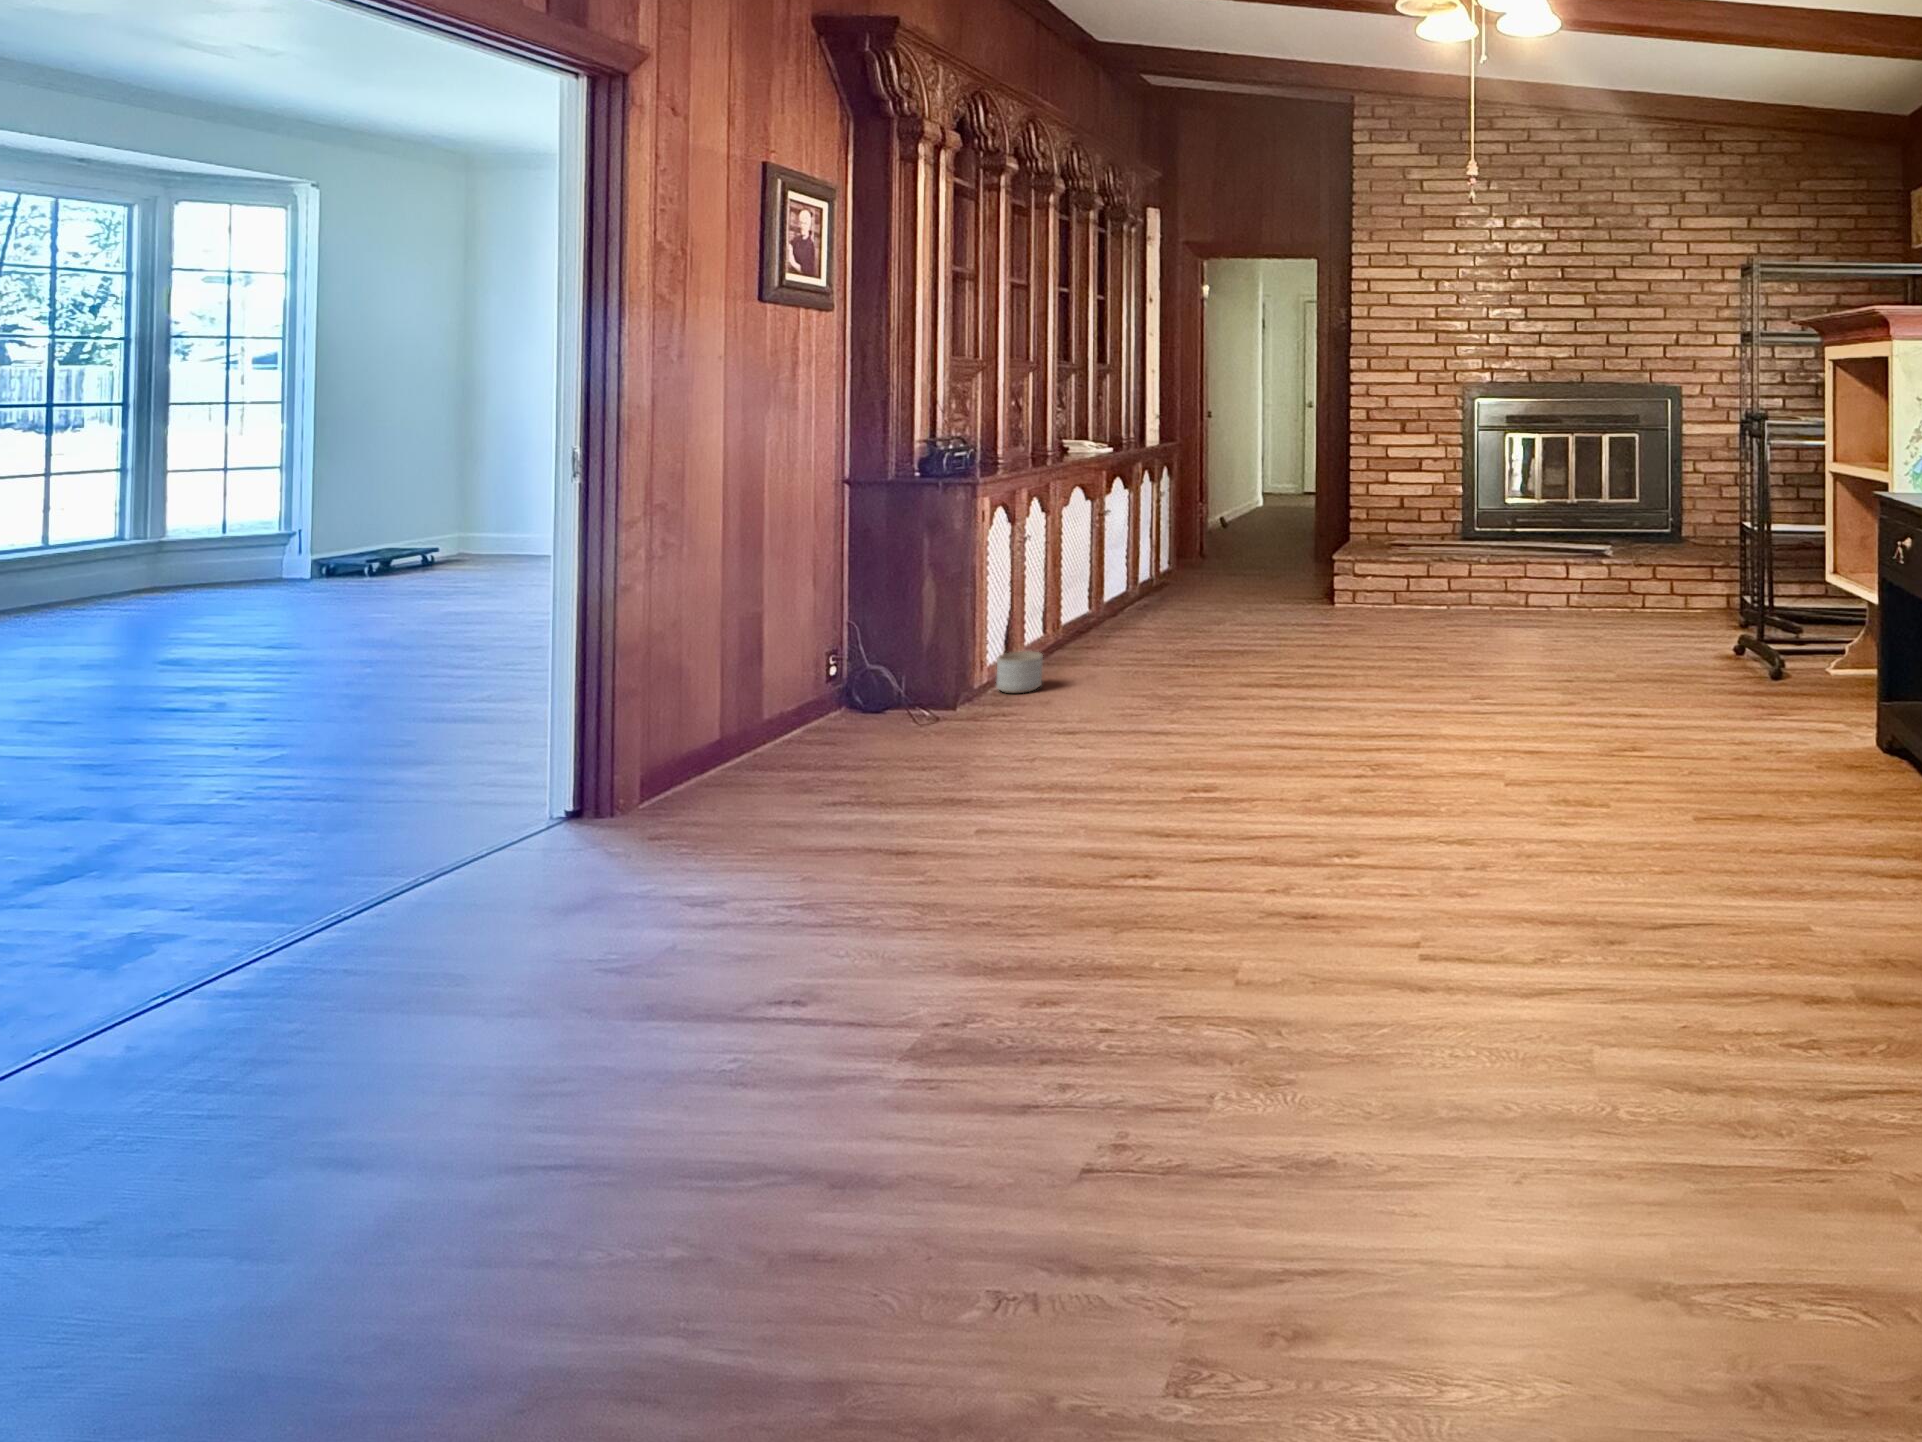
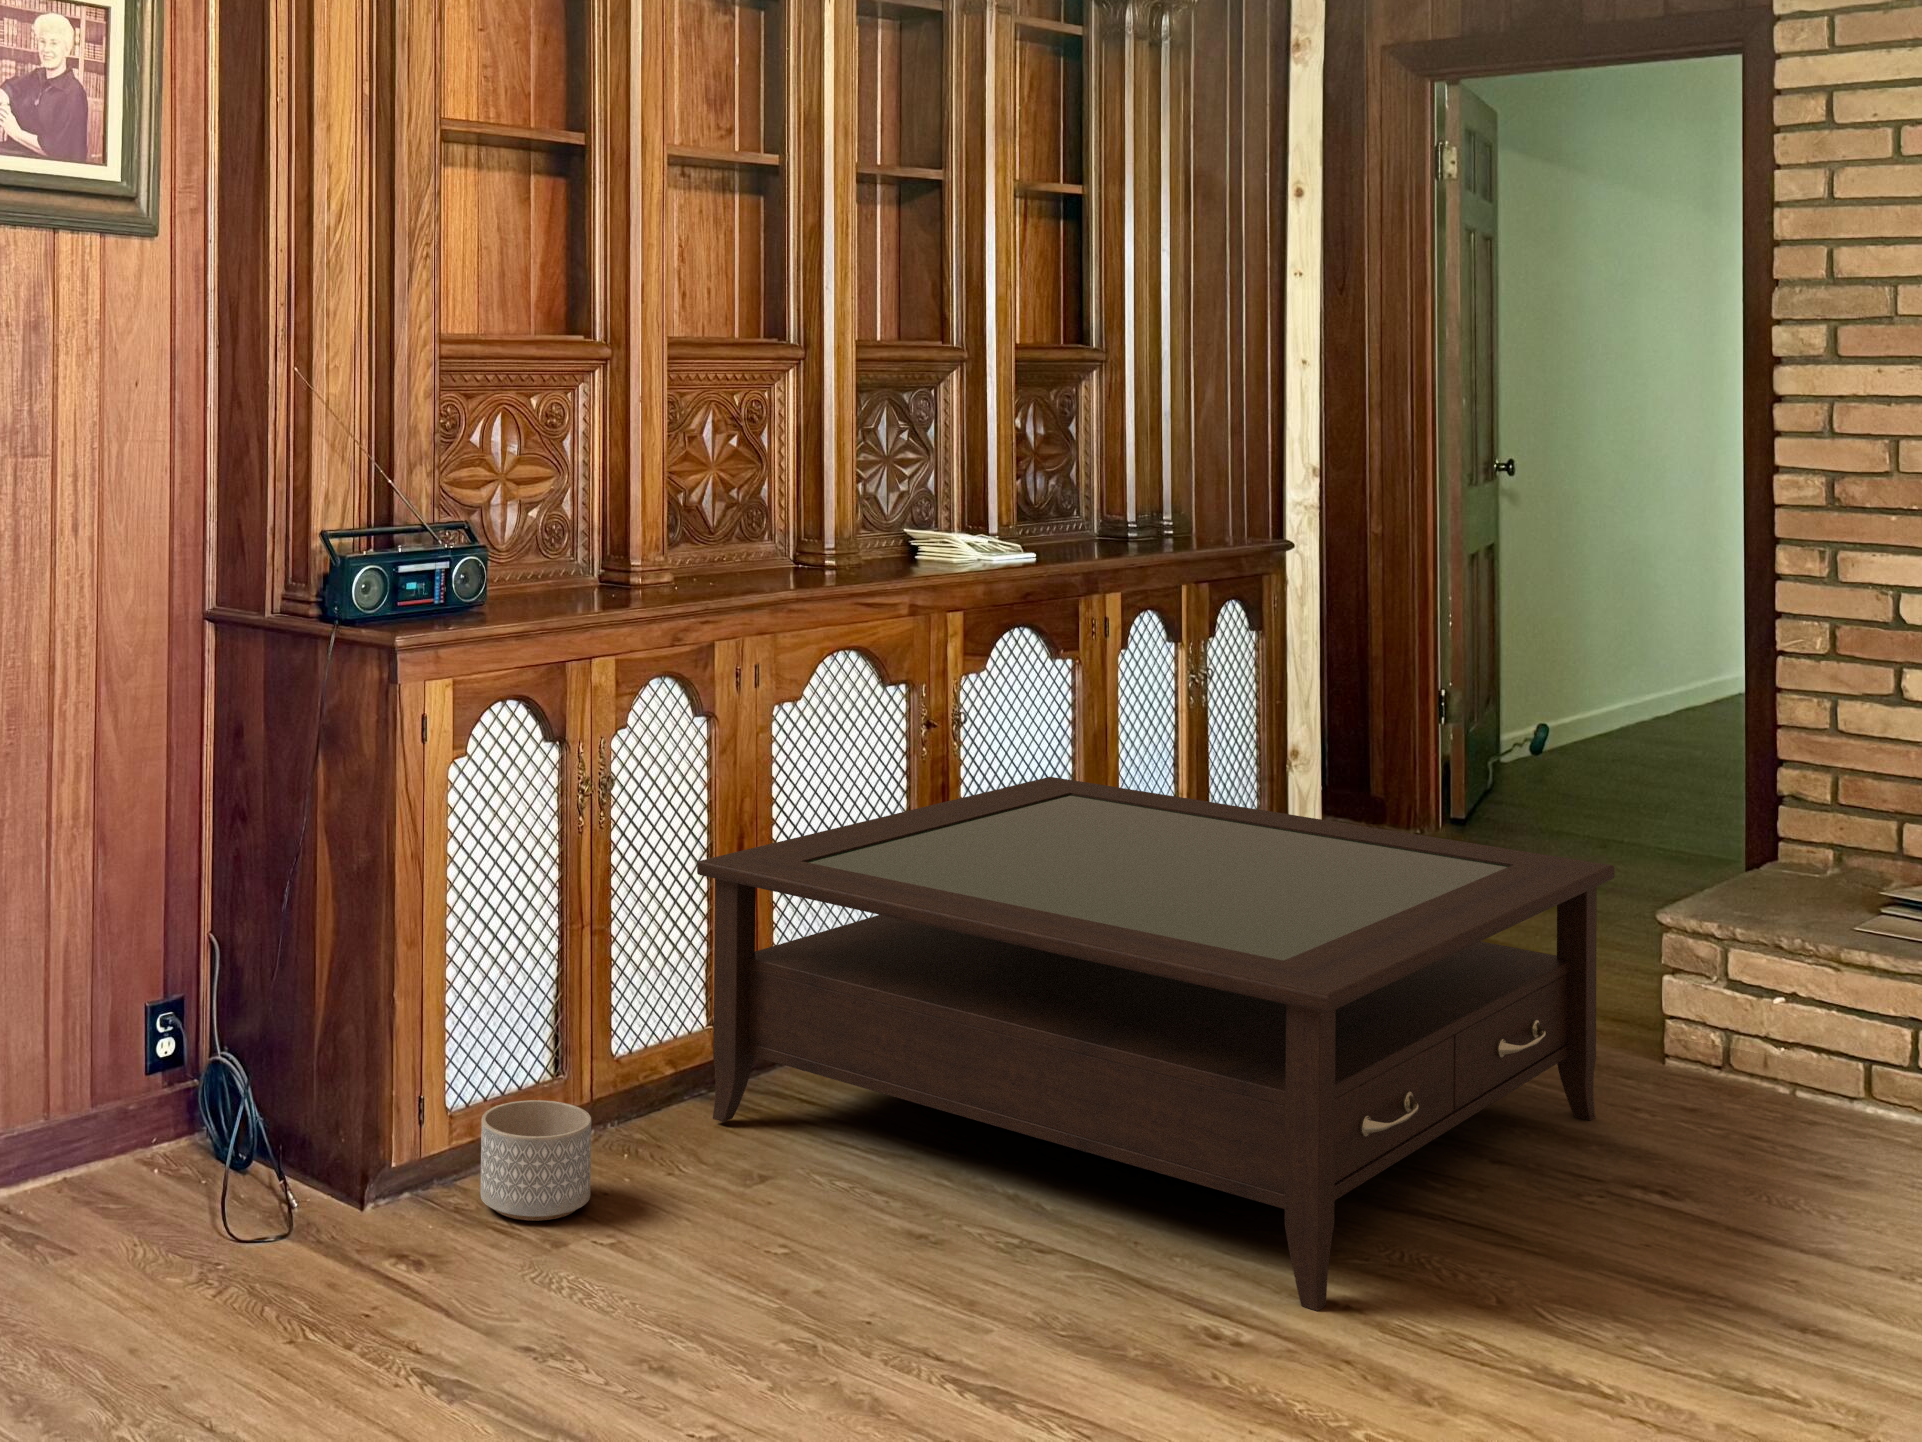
coffee table: none [1047,531,1336,664] -> present [697,777,1614,1311]

